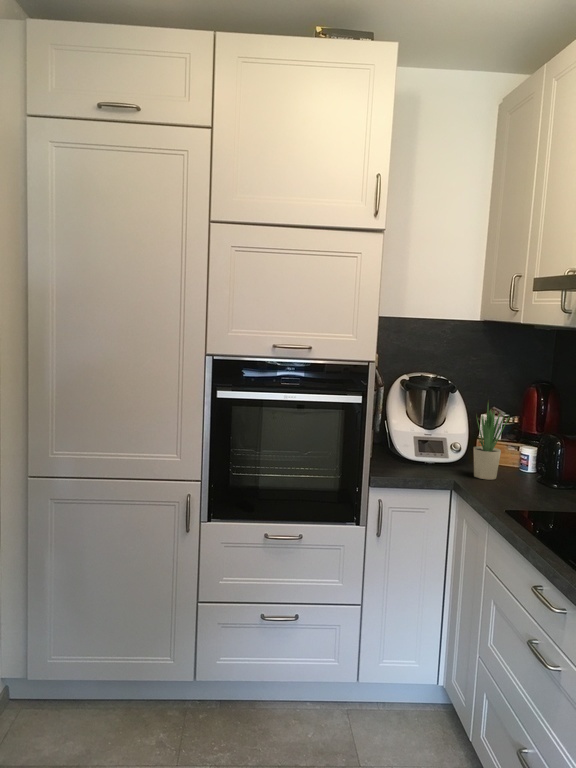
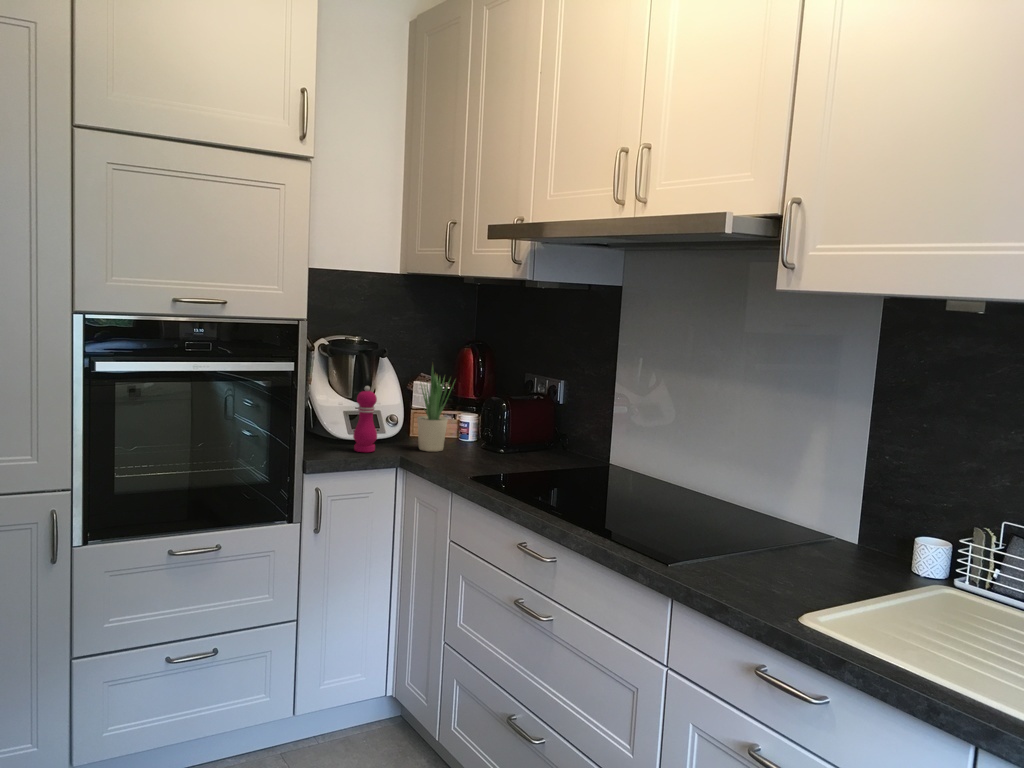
pepper mill: none [414,417,435,474] -> present [353,386,377,452]

